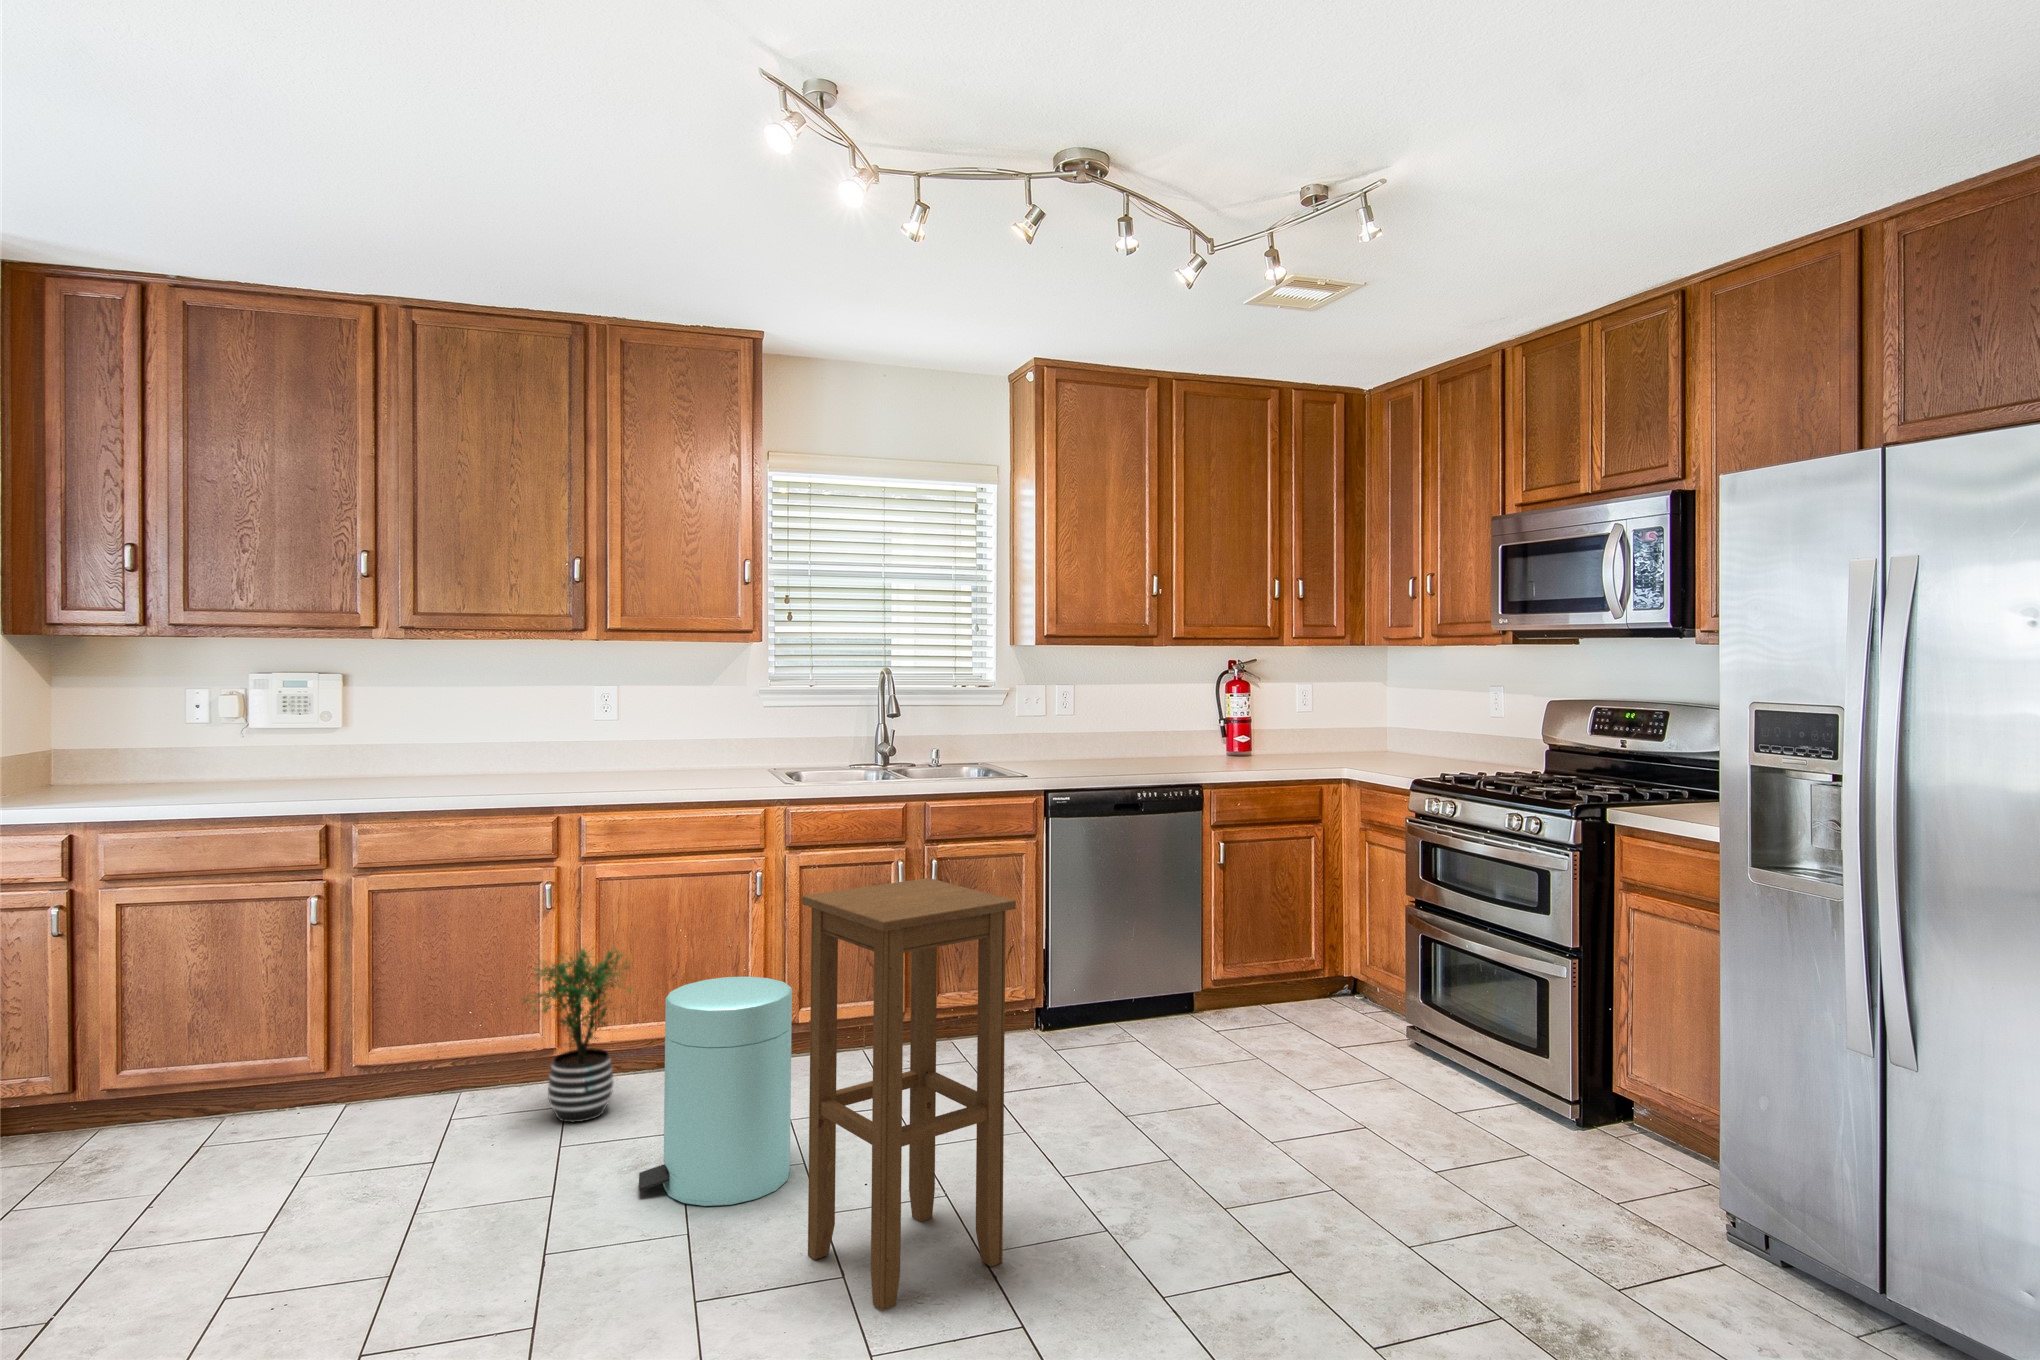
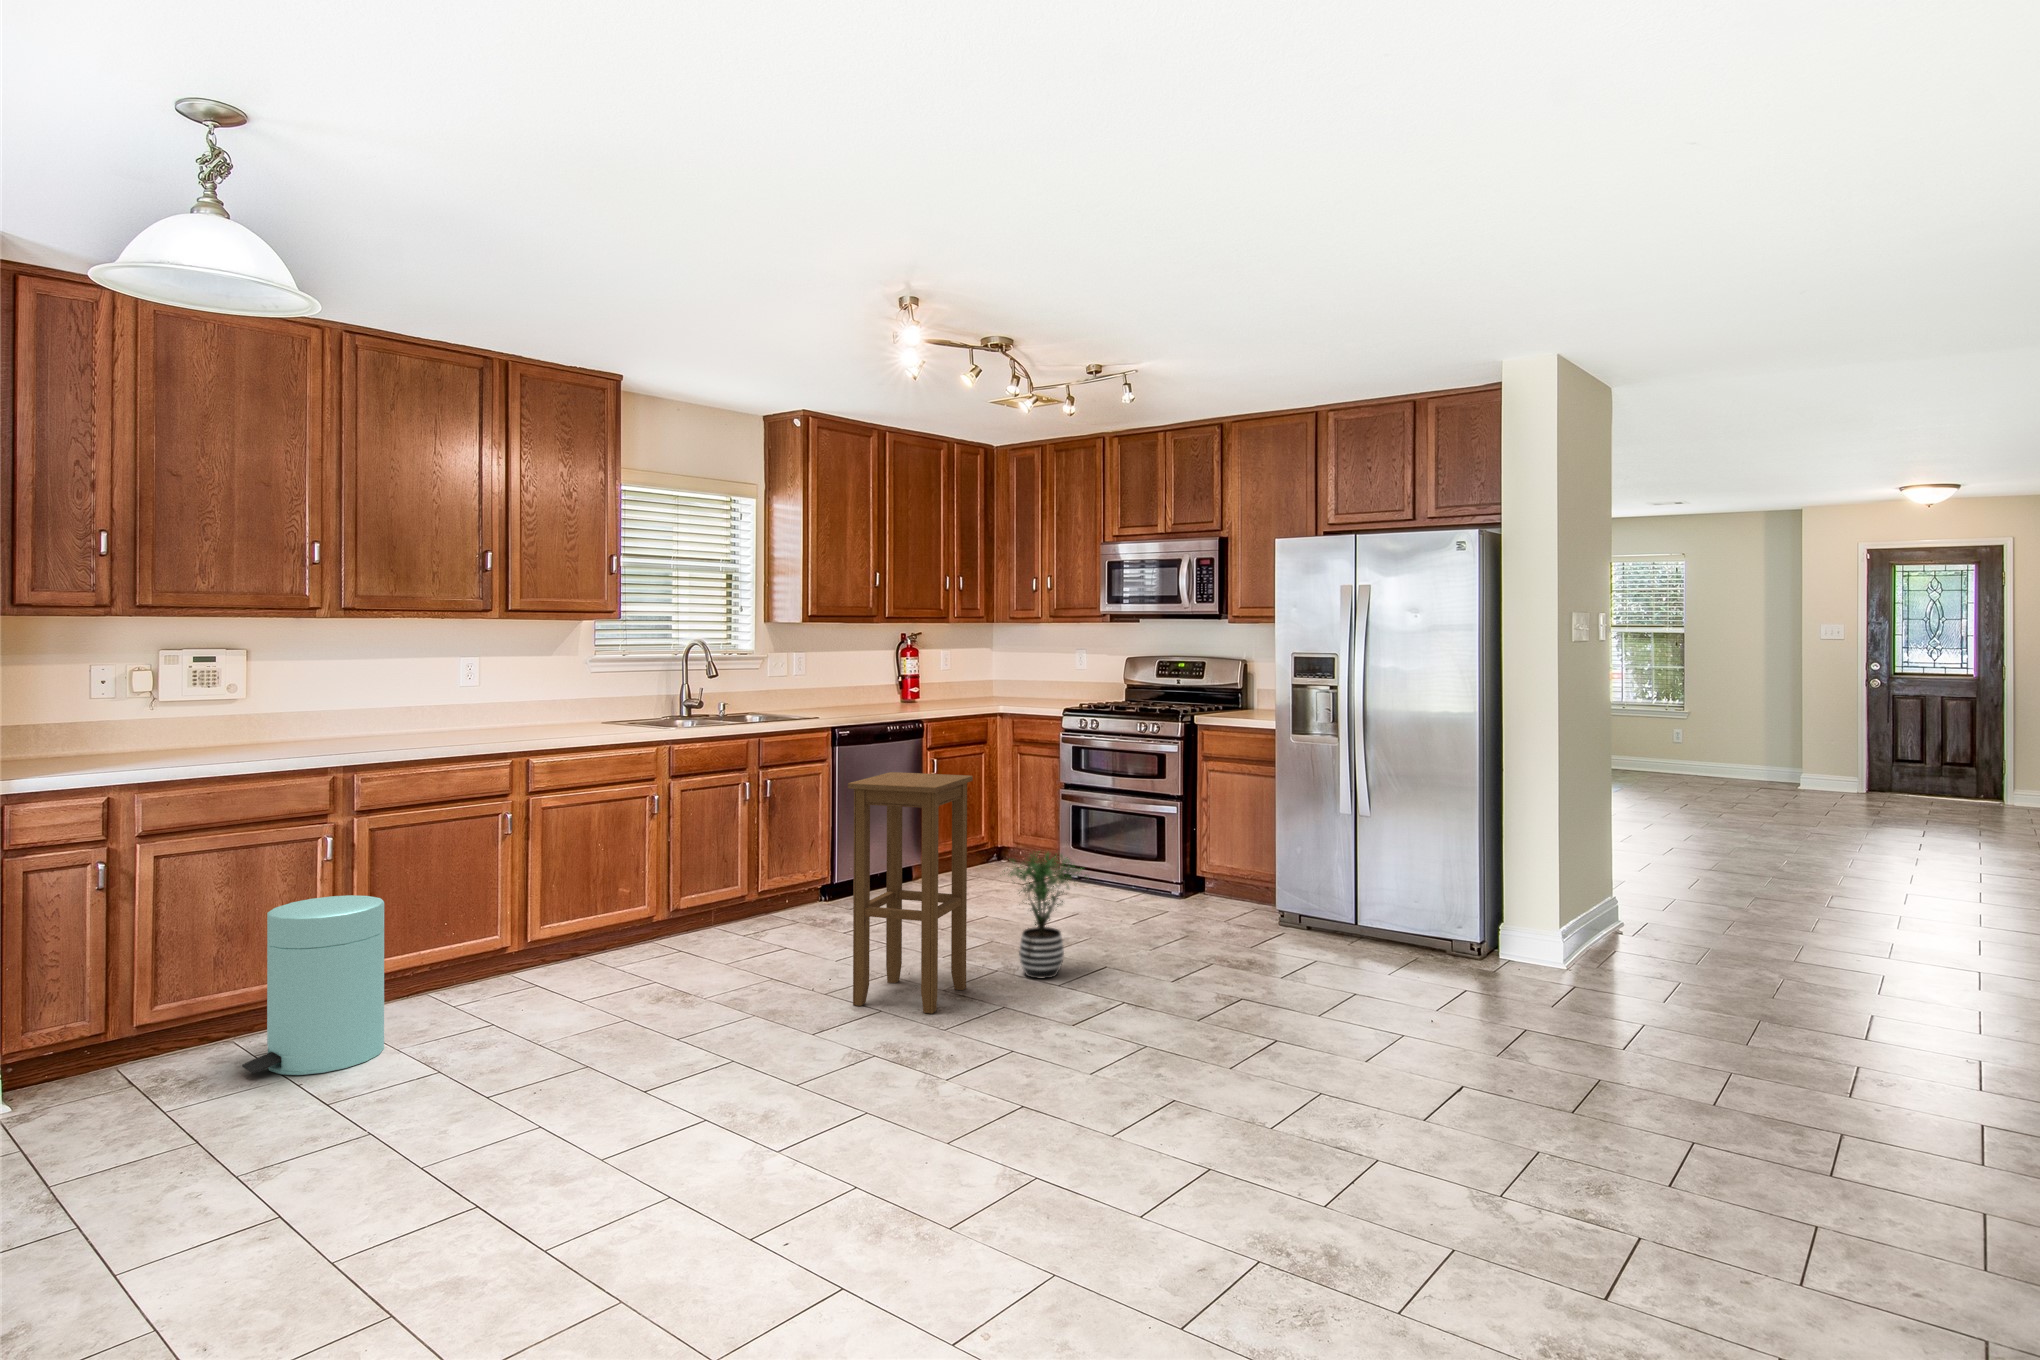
potted plant: present [522,947,629,1122] -> present [1004,853,1086,978]
trash can: present [639,976,792,1206] -> present [242,895,384,1075]

